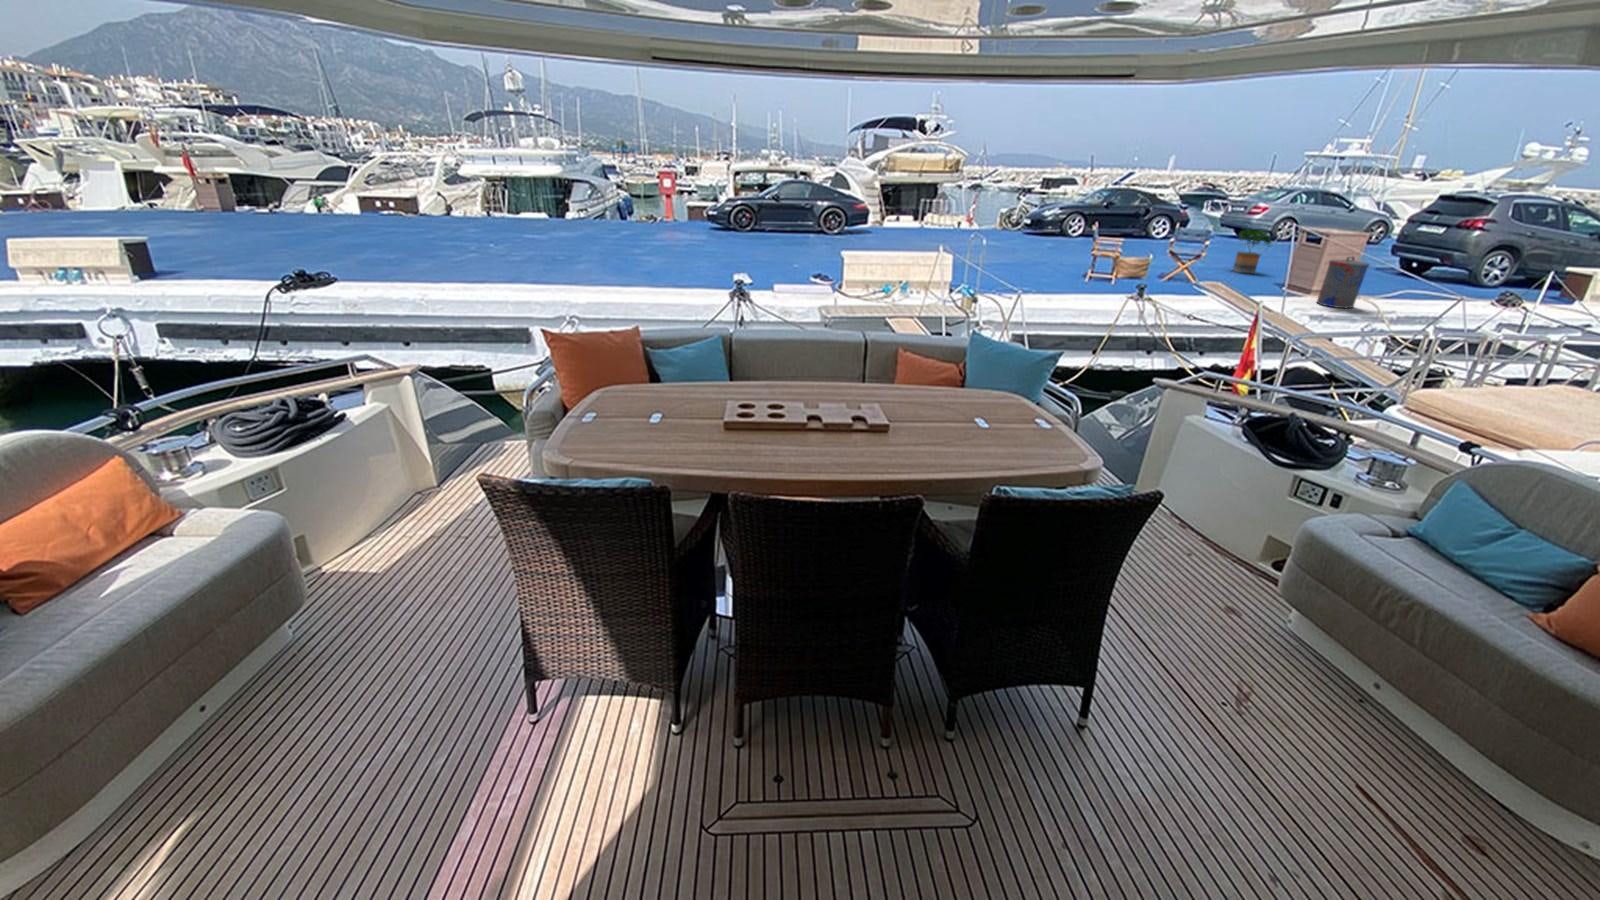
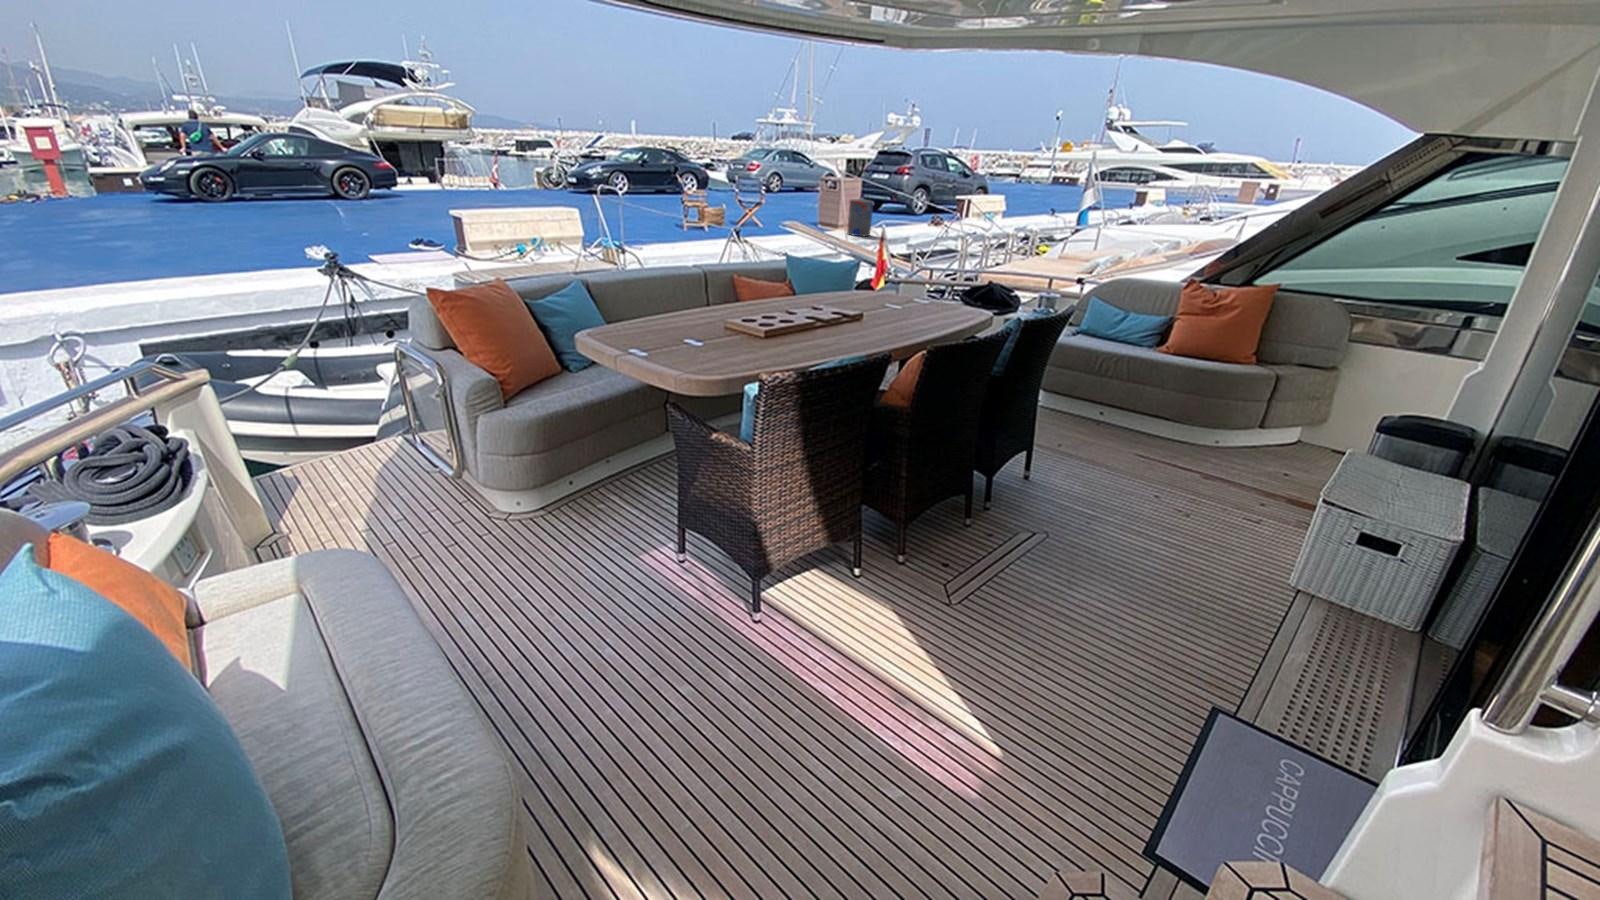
potted tree: present [1233,229,1271,273] -> none [770,178,796,216]

